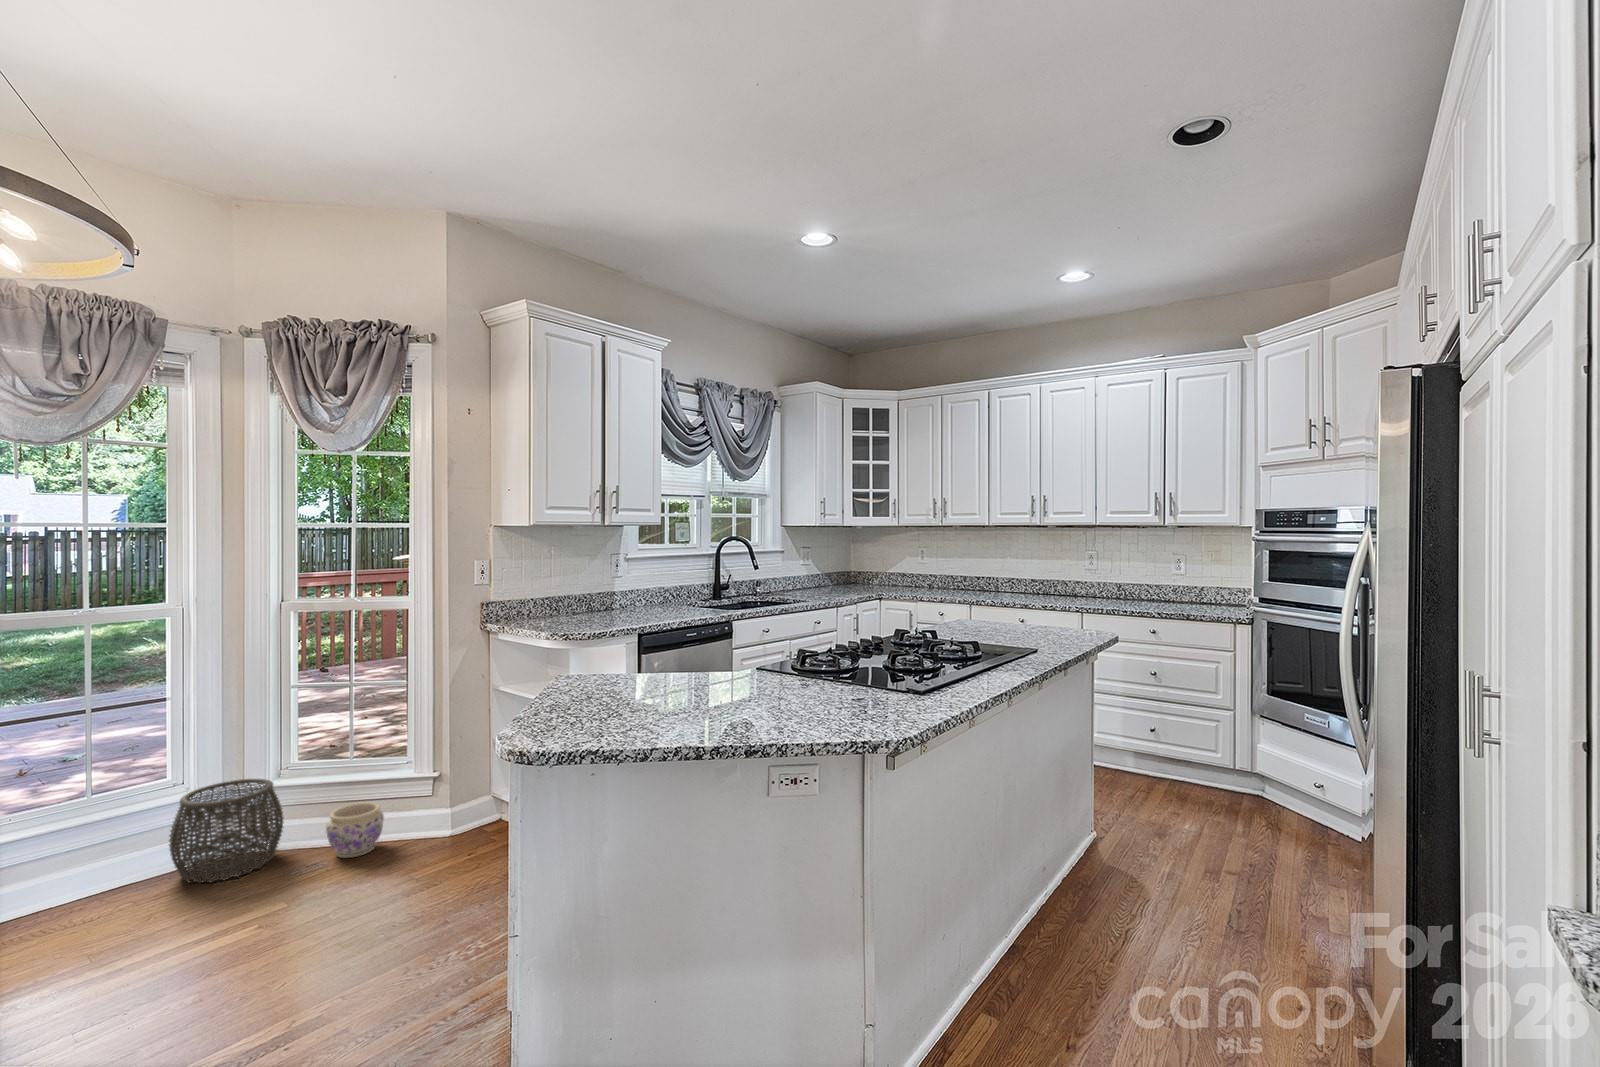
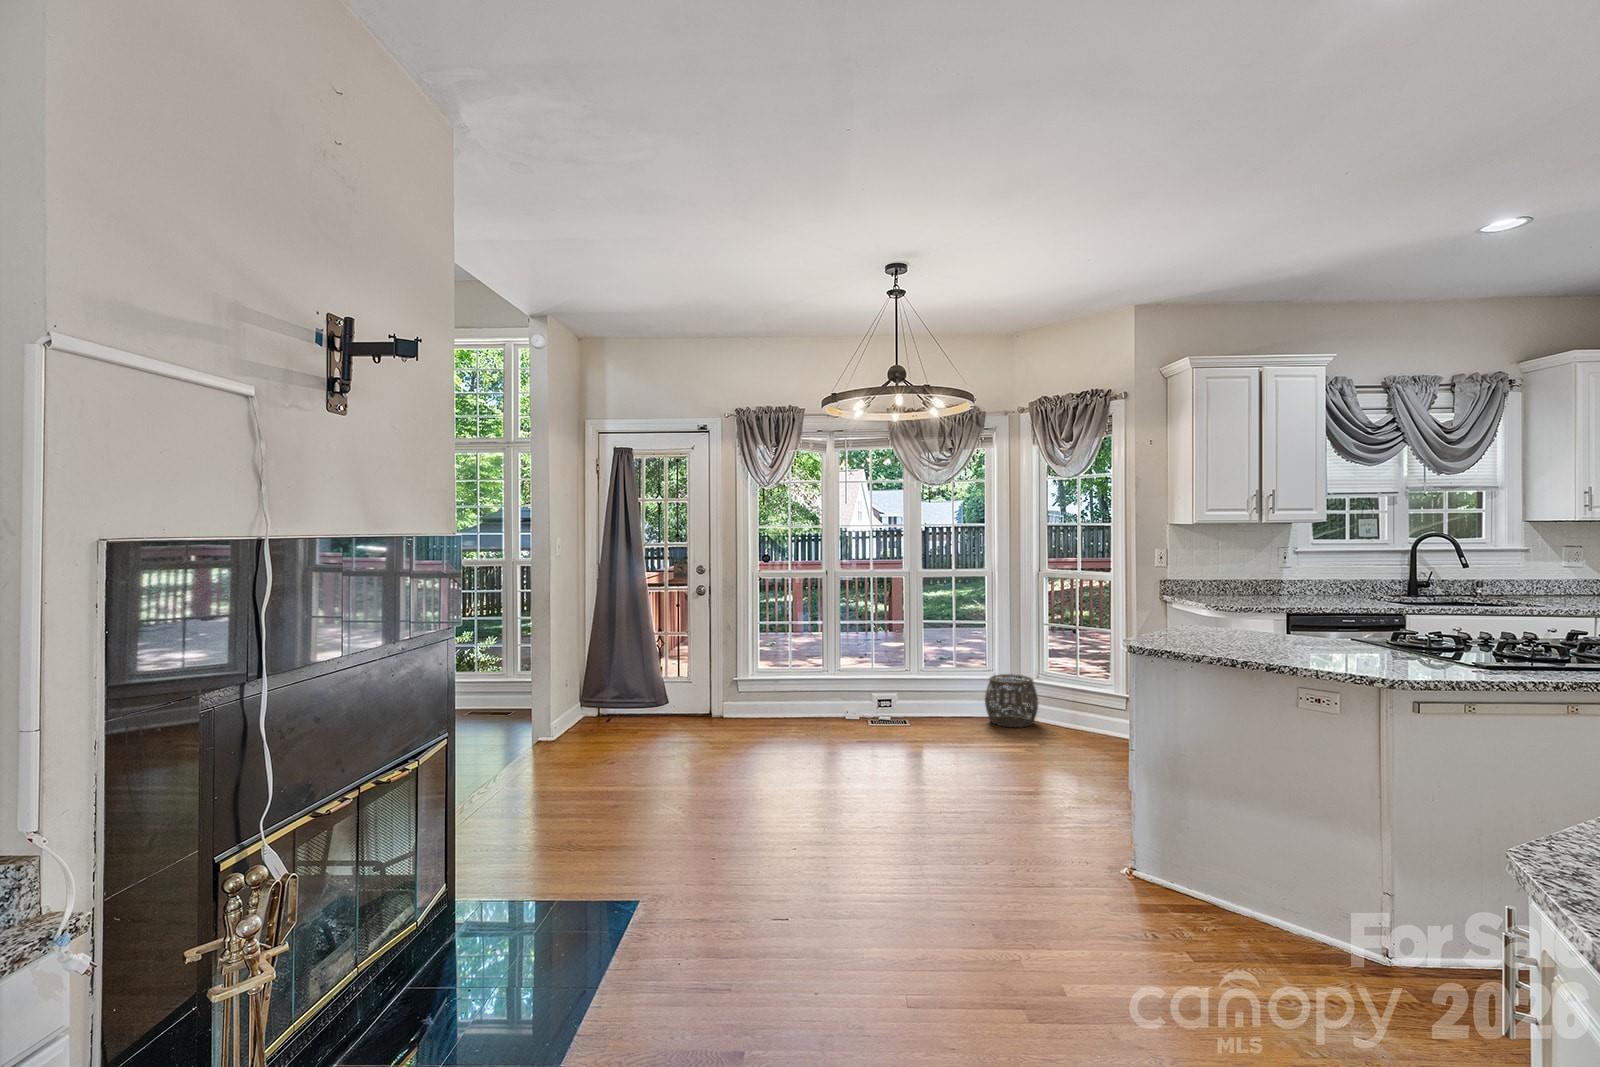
planter: present [326,802,384,858] -> none [1061,703,1095,736]

